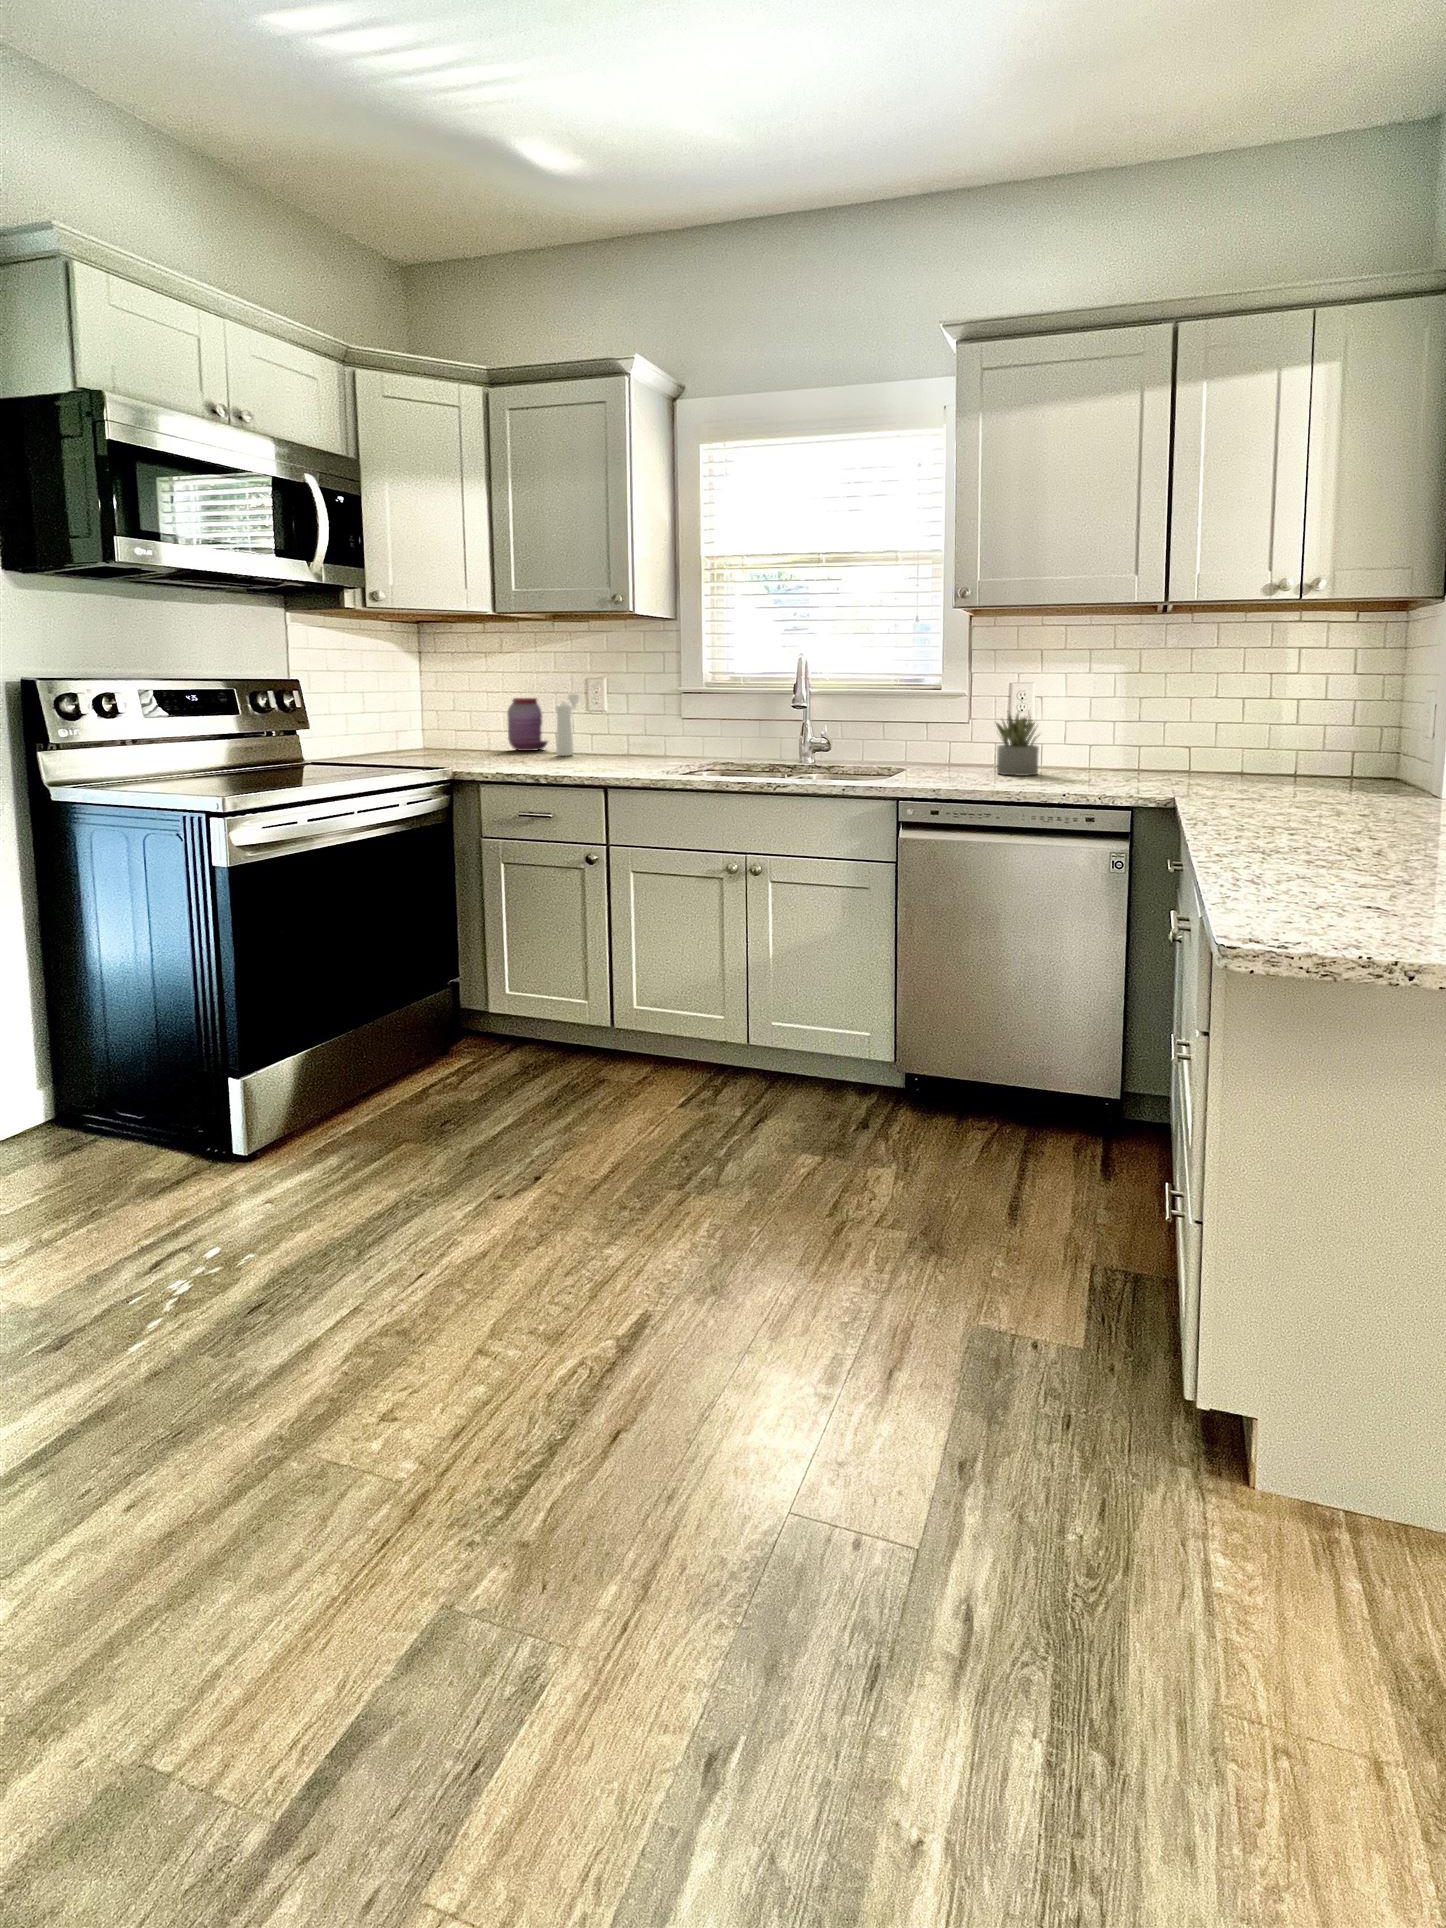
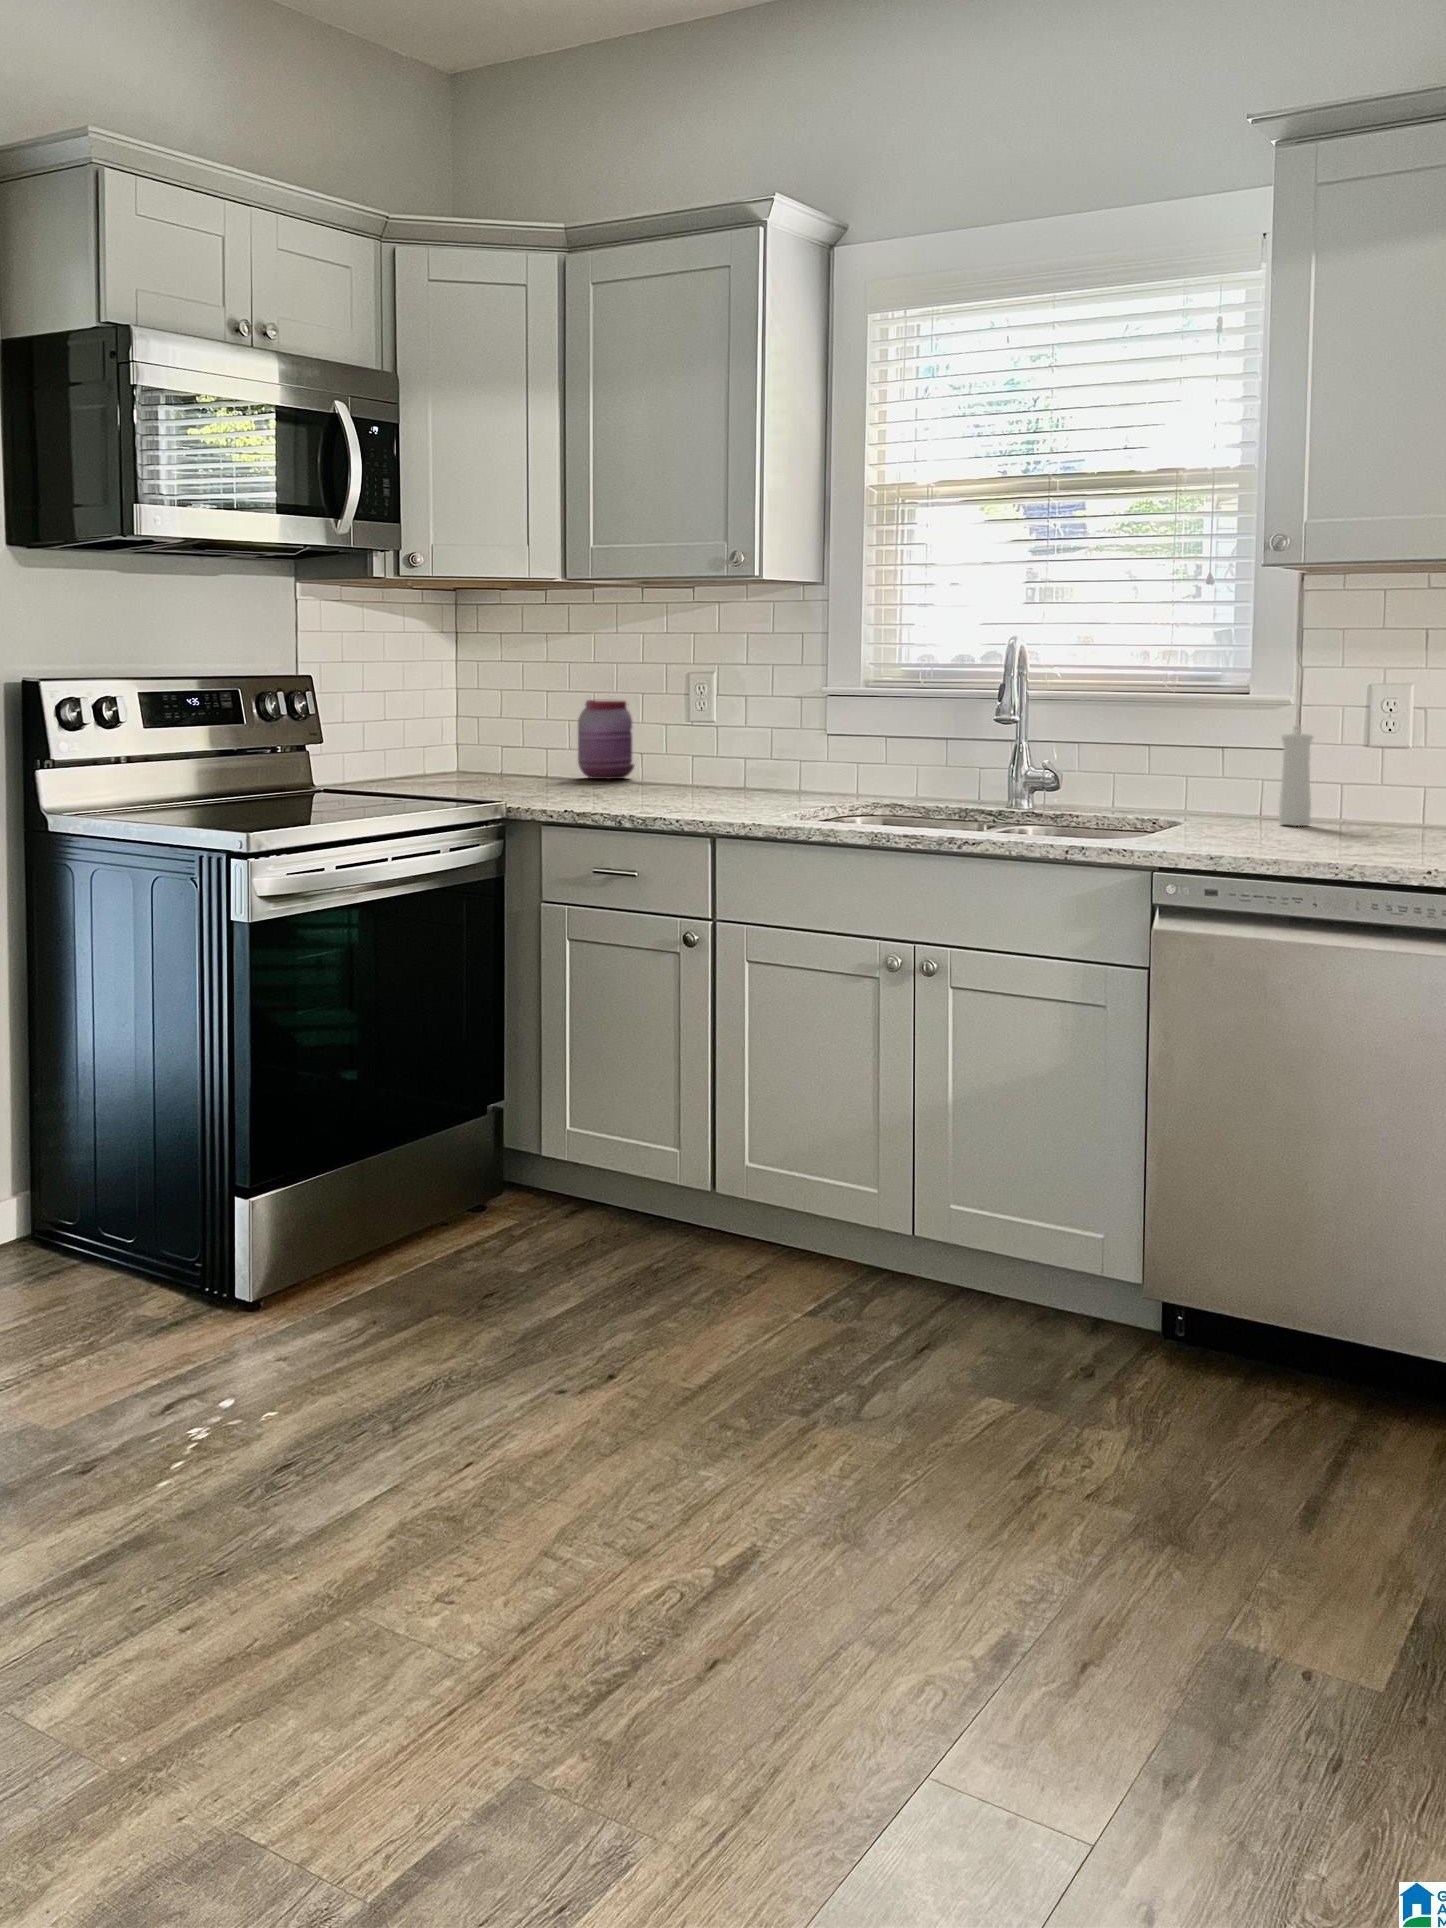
pepper mill: present [556,694,580,756] -> present [1279,725,1313,826]
succulent plant: present [996,711,1039,776] -> none [1334,729,1415,840]

